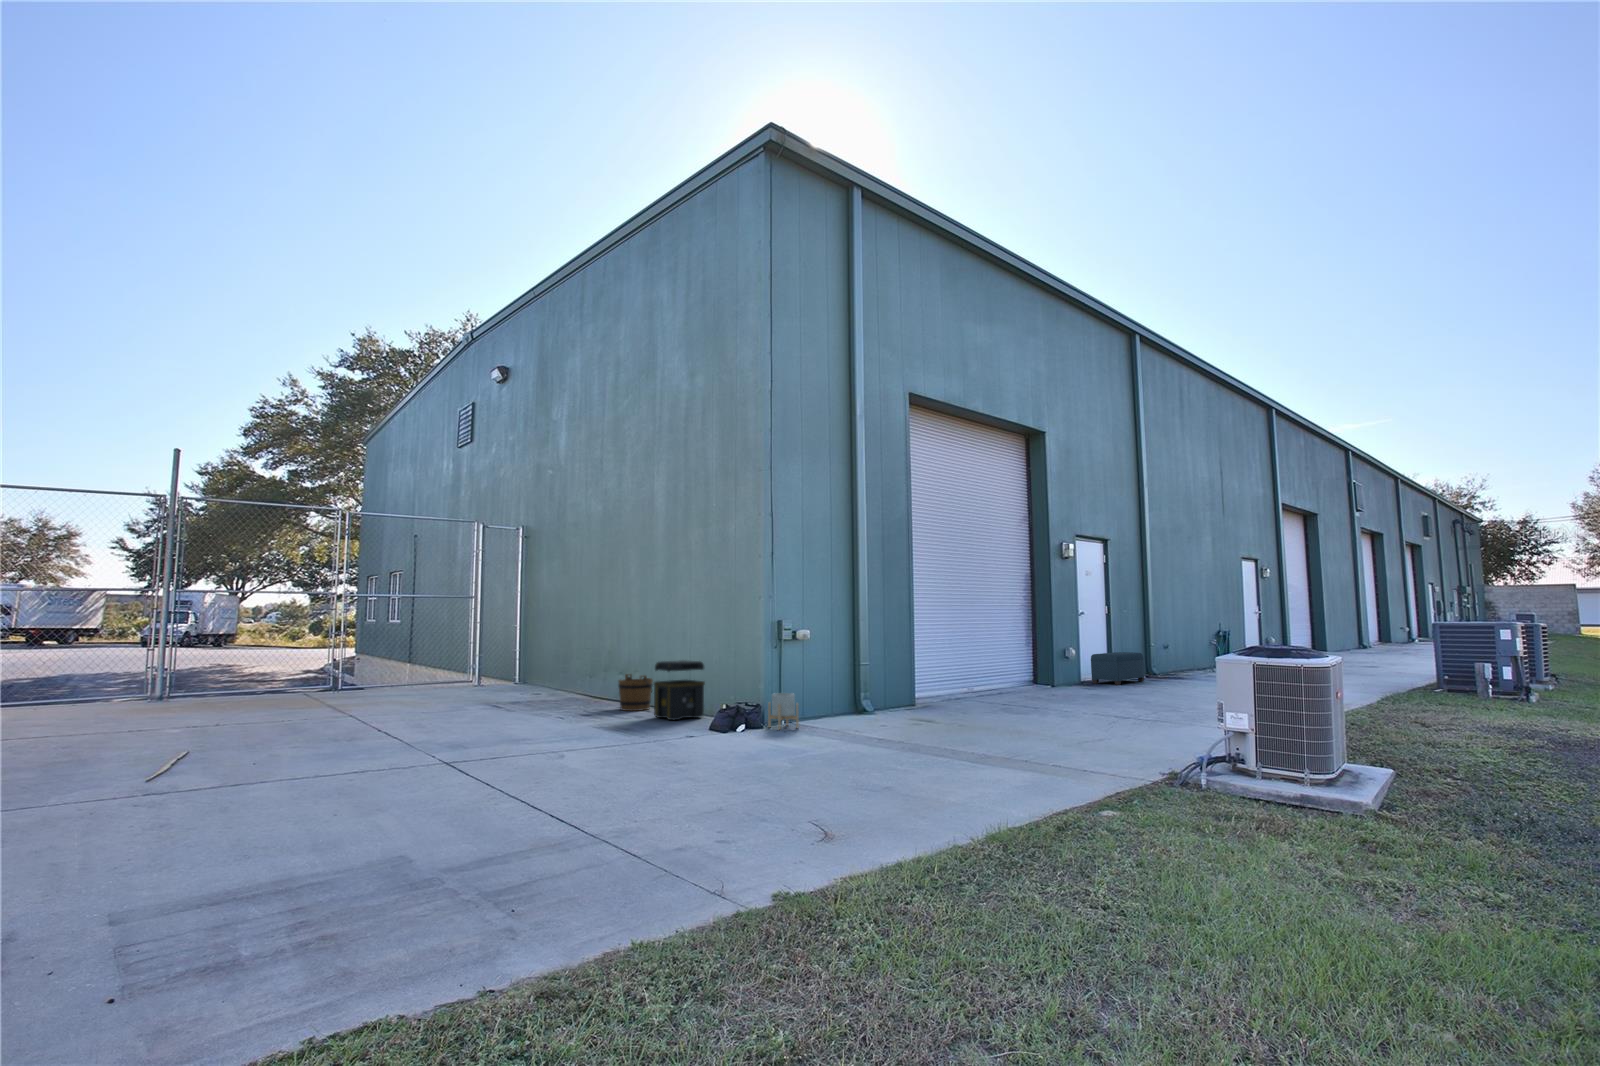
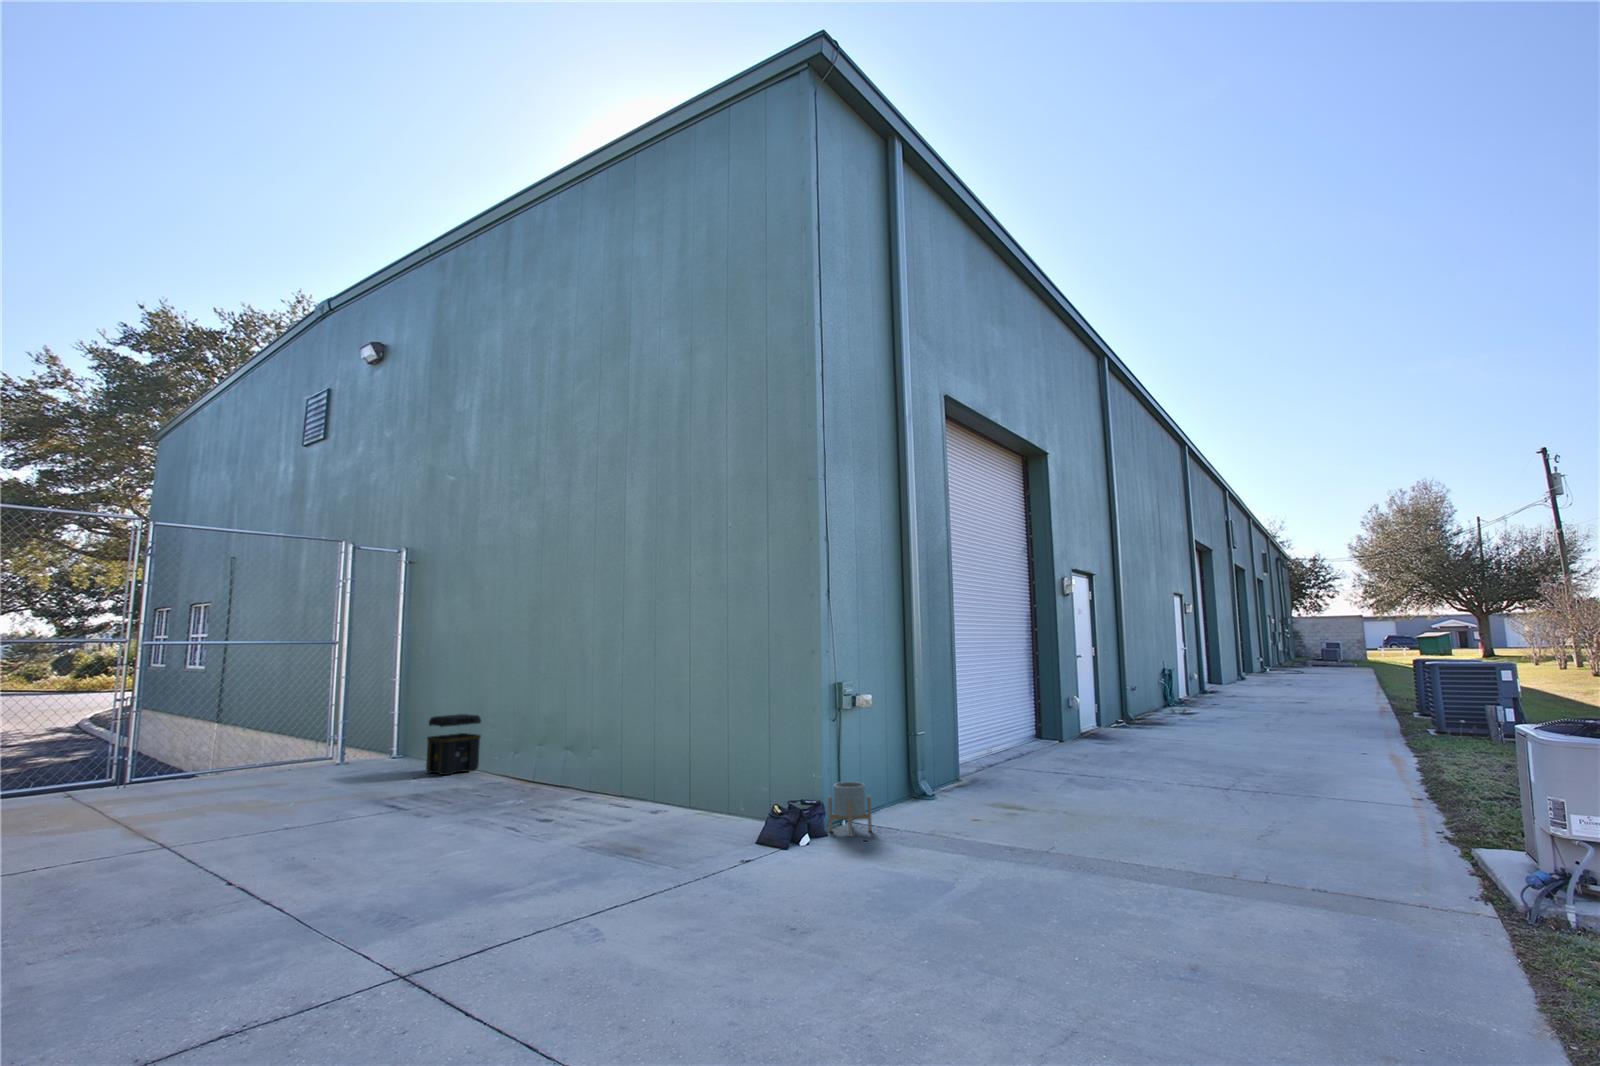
bench: present [1091,652,1144,685] -> none [1087,696,1135,734]
toolbox: present [654,660,705,720] -> present [426,714,481,775]
bucket: present [619,674,653,711] -> none [582,752,630,806]

